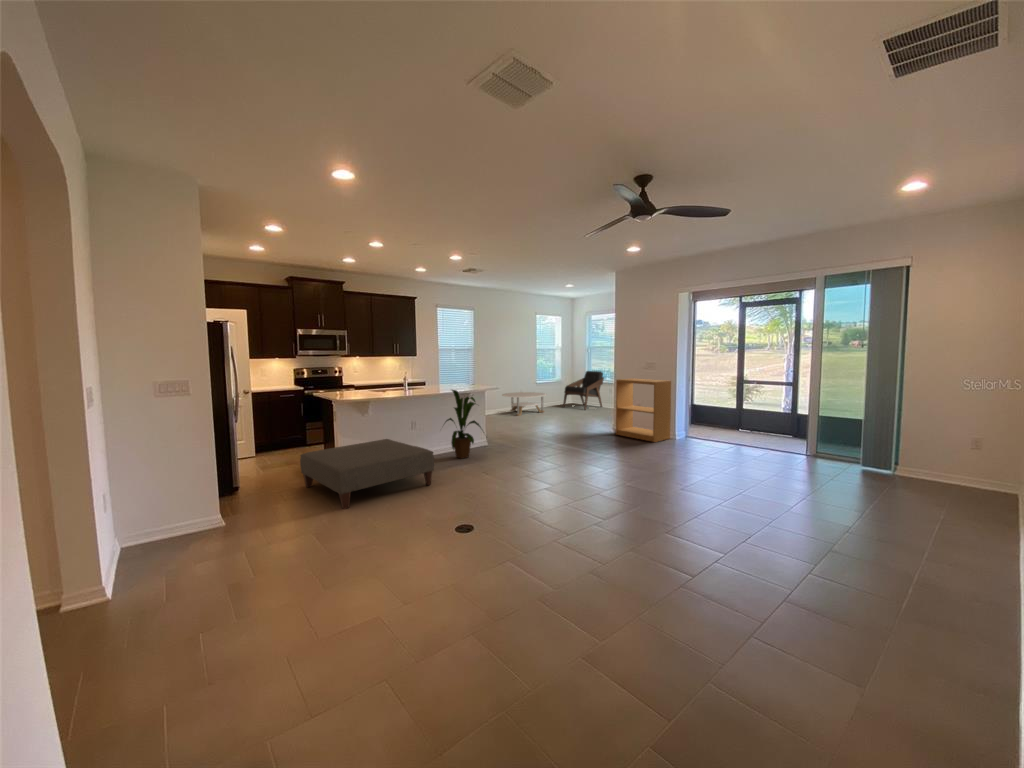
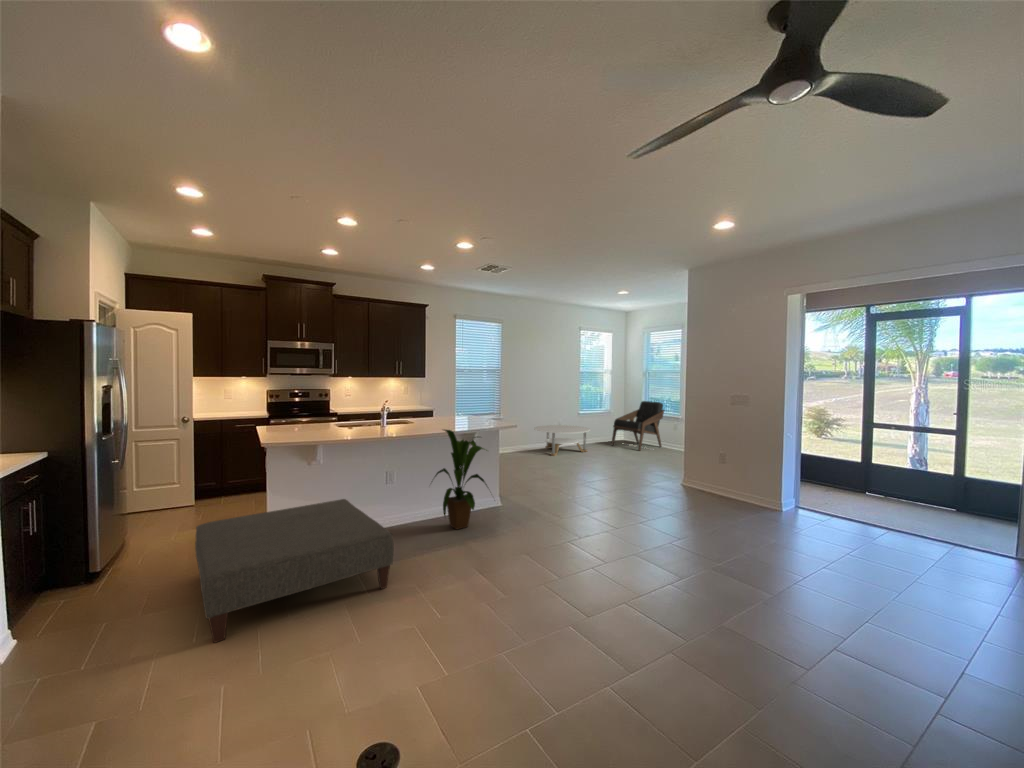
bookshelf: present [616,378,671,442] -> none [685,417,771,514]

